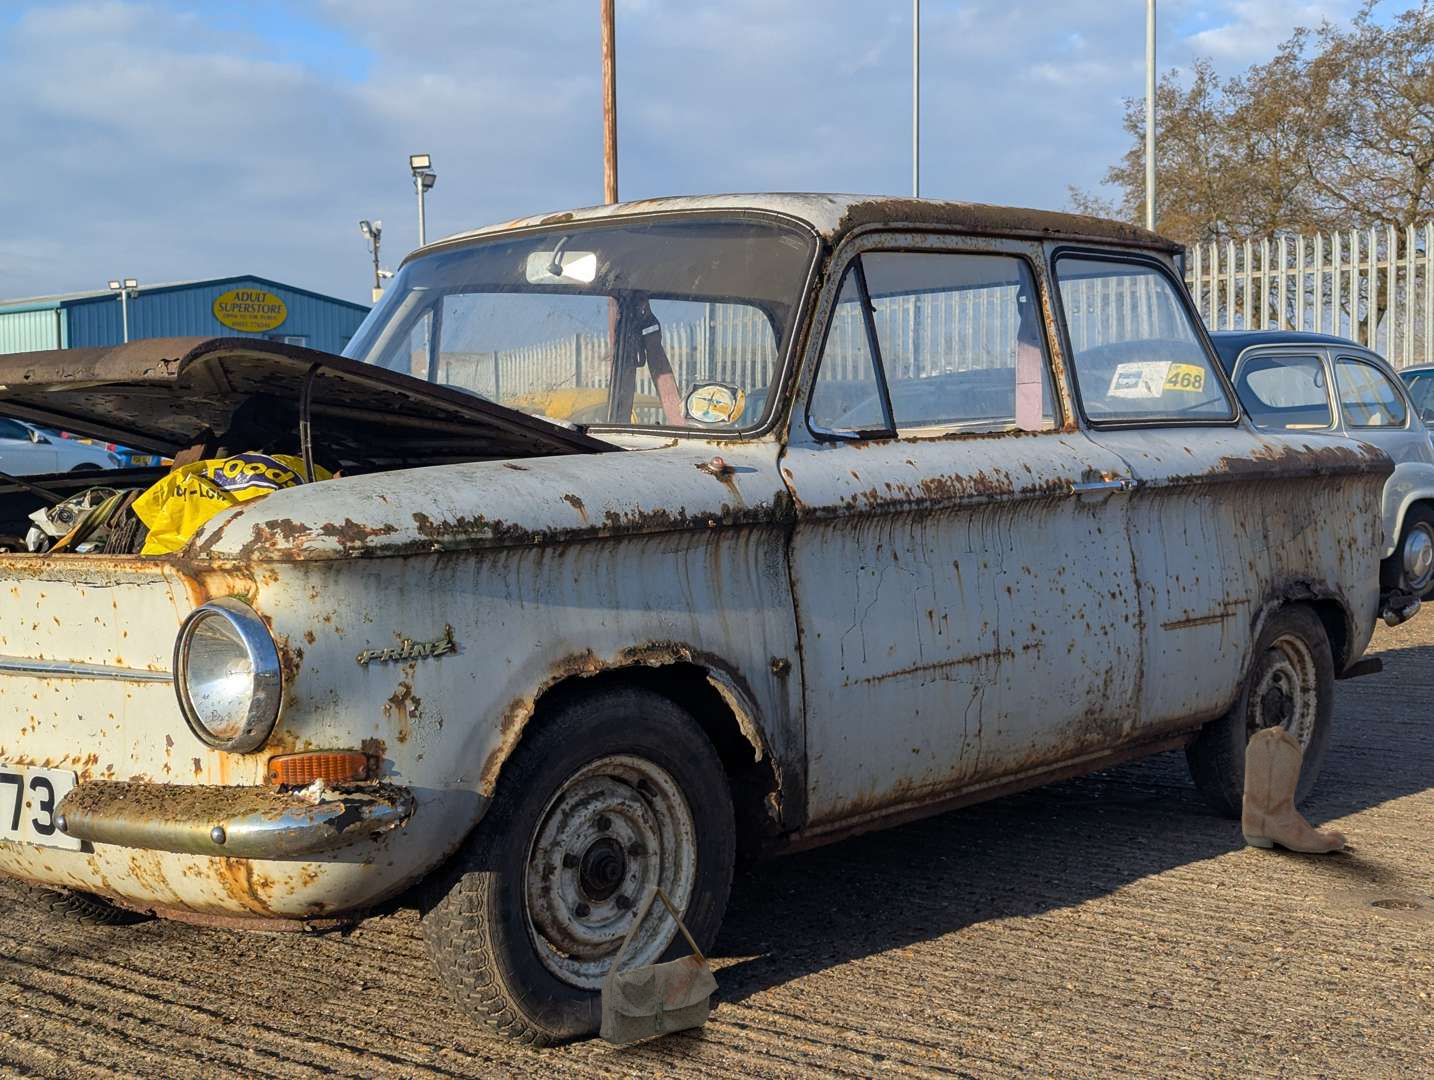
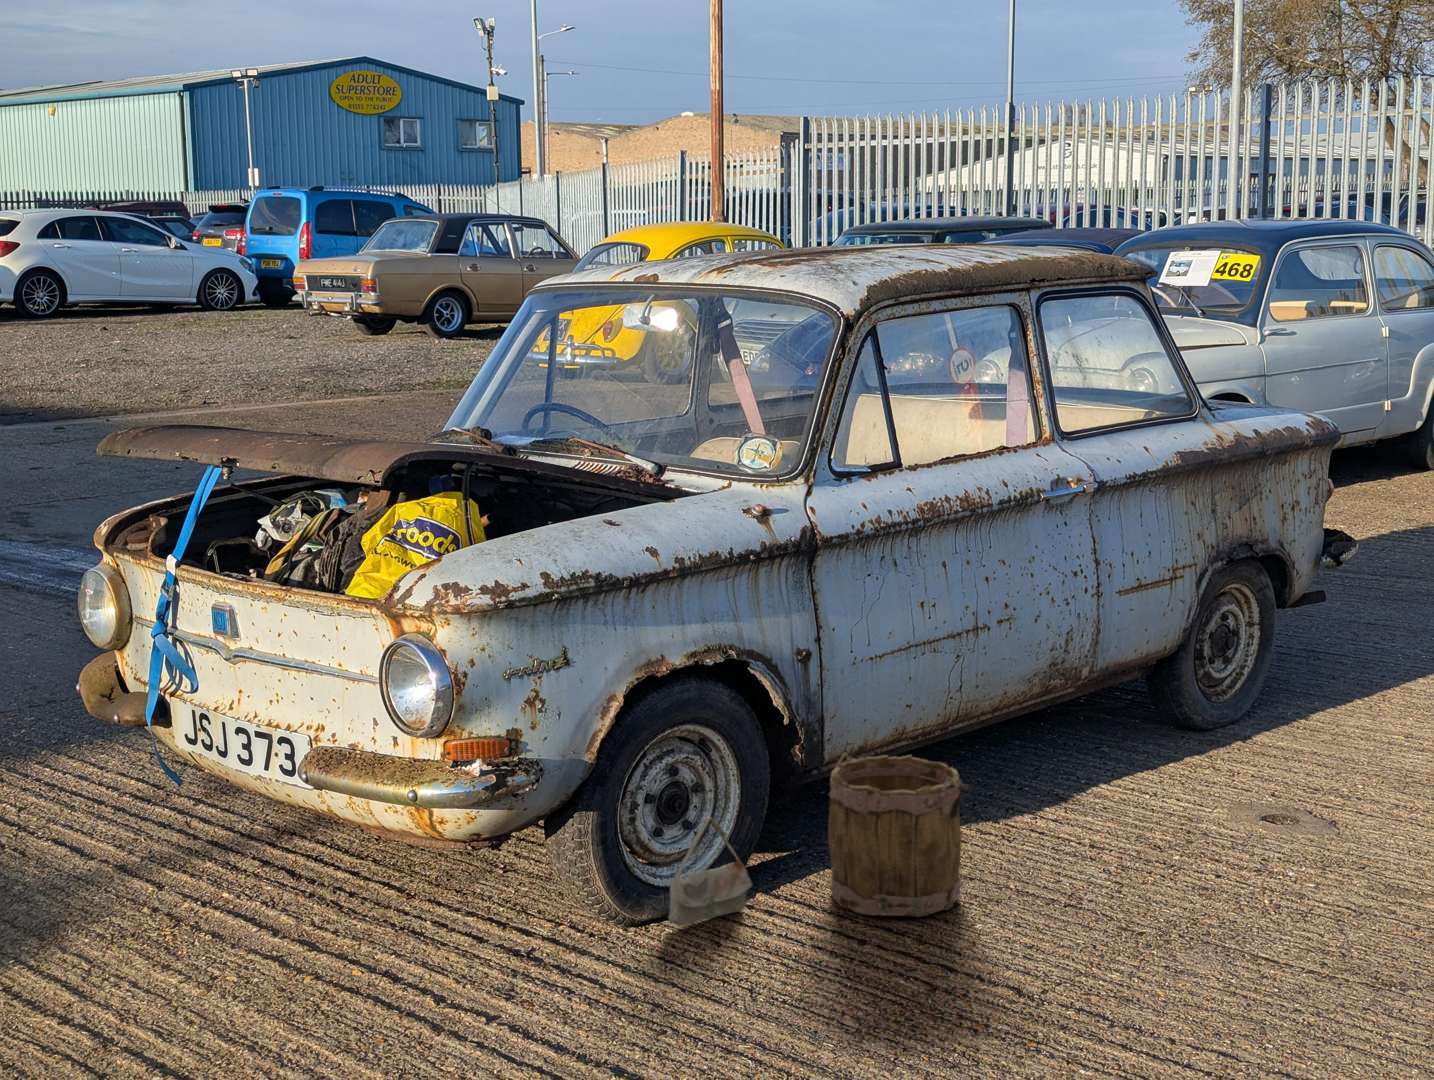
boots: present [1242,726,1347,853] -> none [1183,664,1266,769]
bucket: none [821,805,1014,1026] -> present [828,753,970,917]

